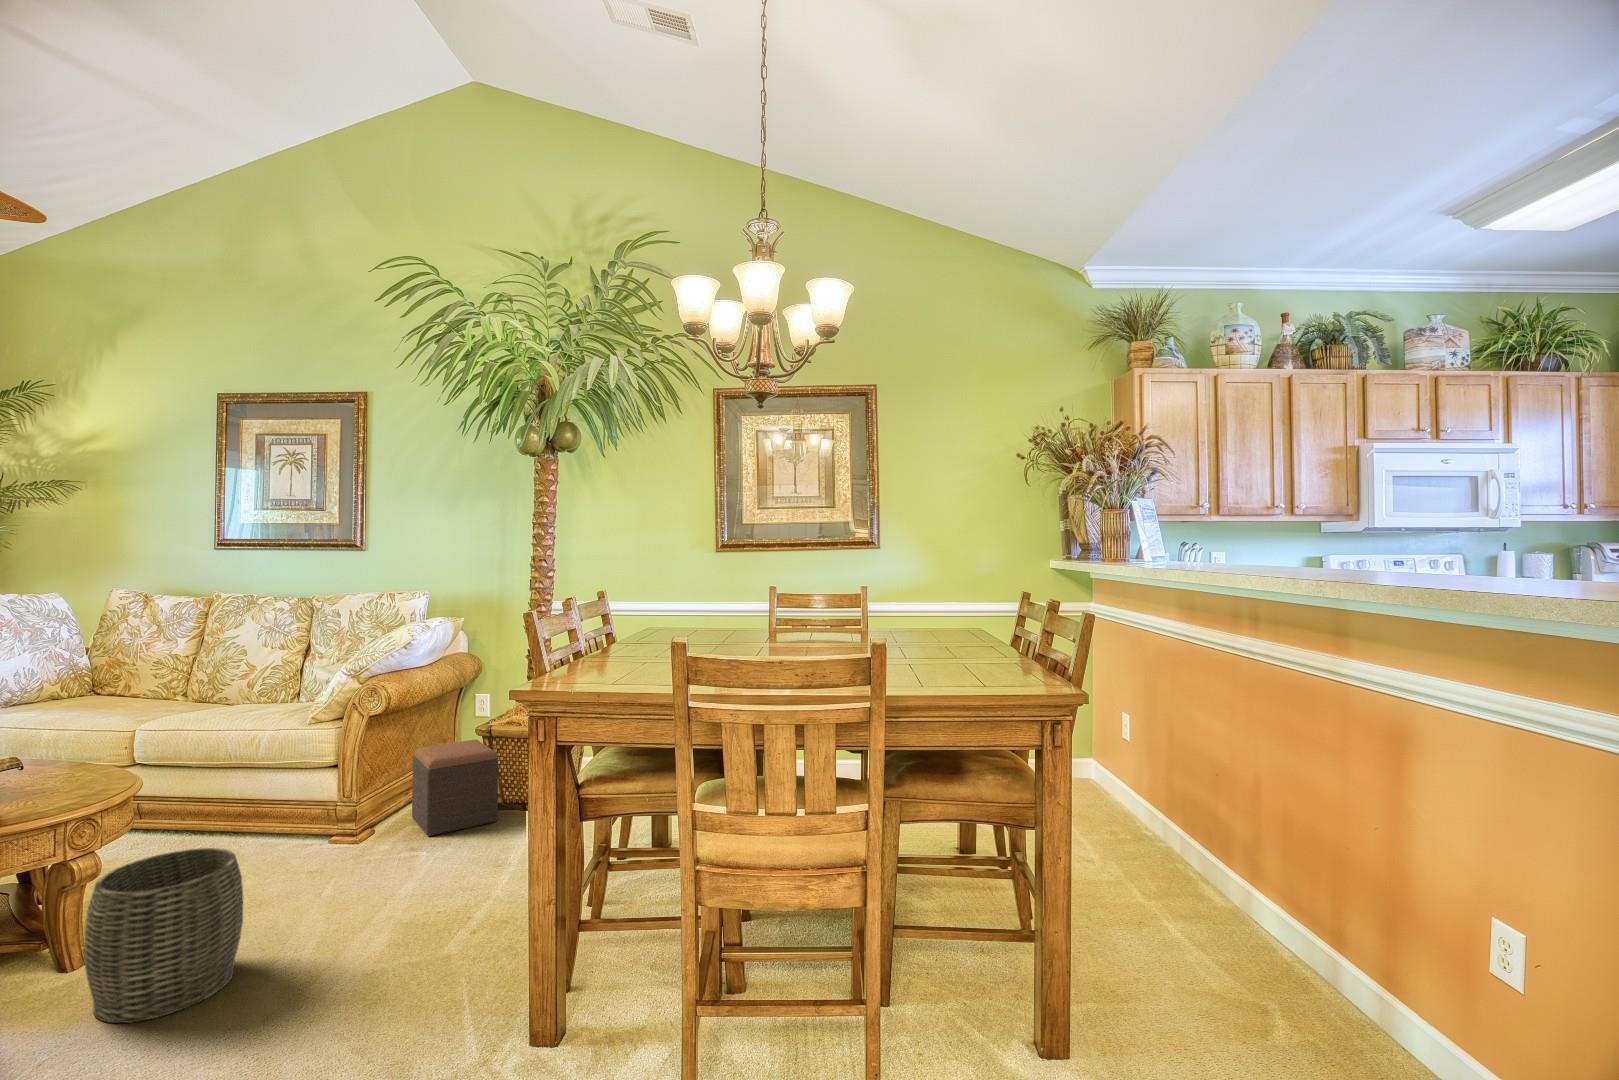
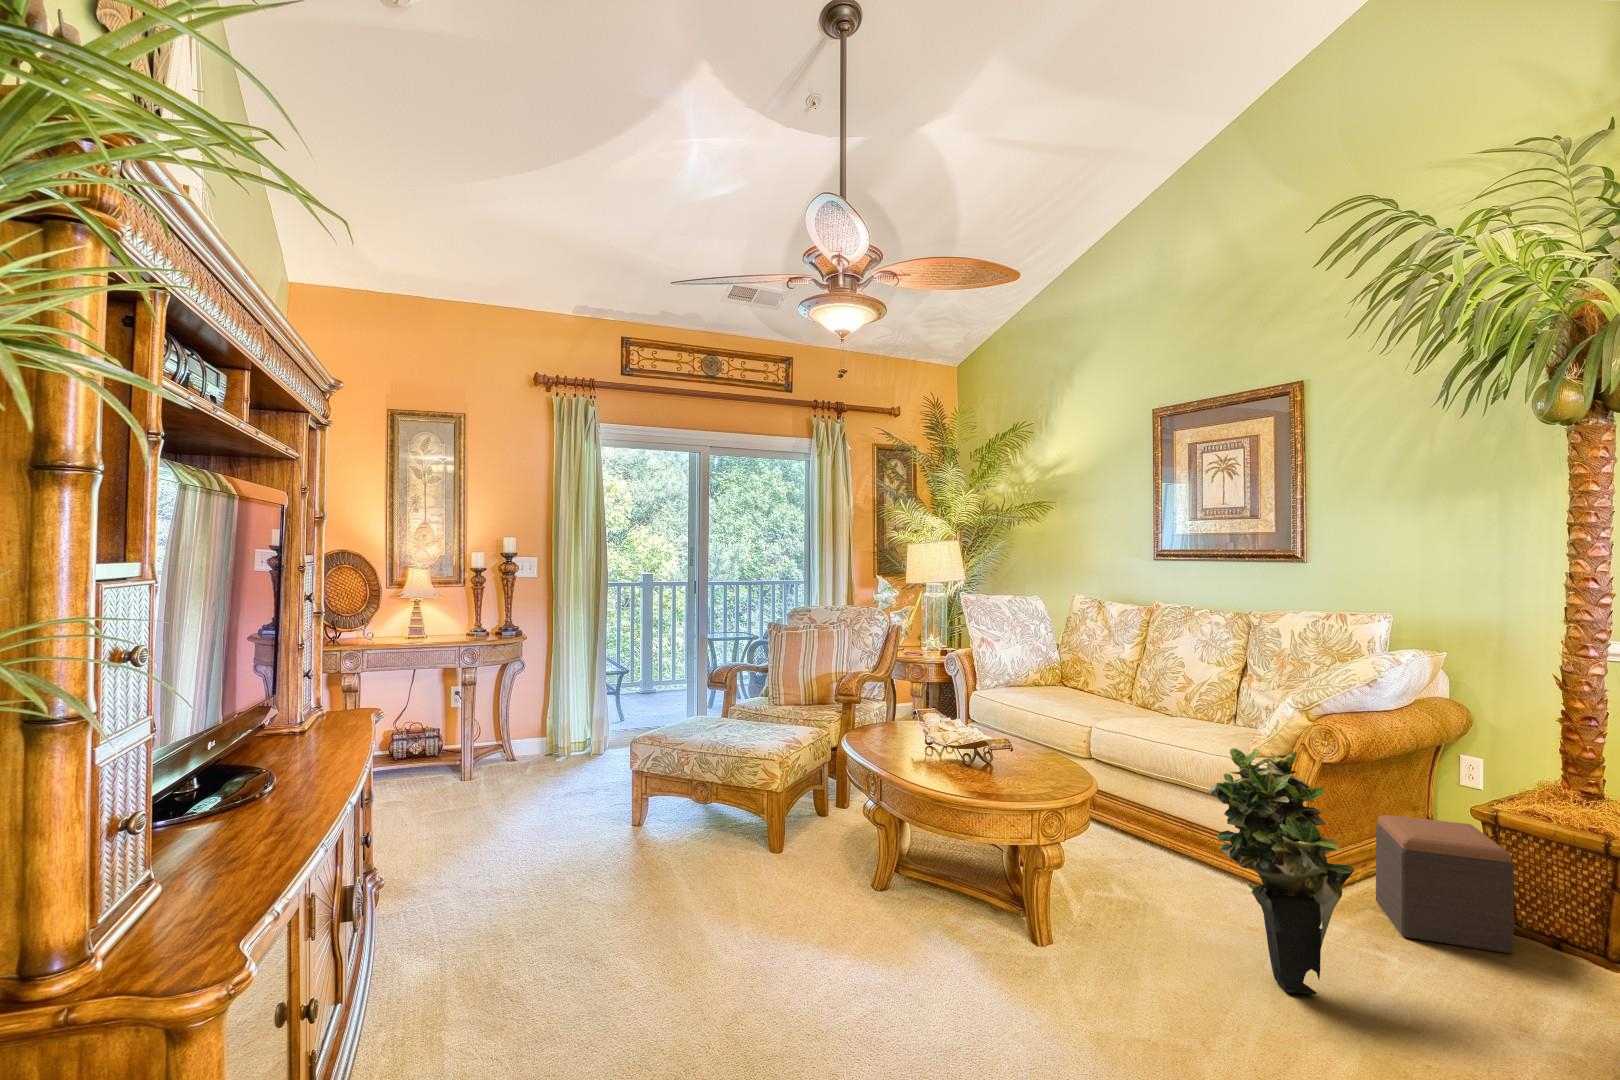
potted plant: none [260,712,388,914] -> present [1208,748,1355,995]
woven basket: present [84,848,243,1023] -> none [1066,860,1198,1036]

